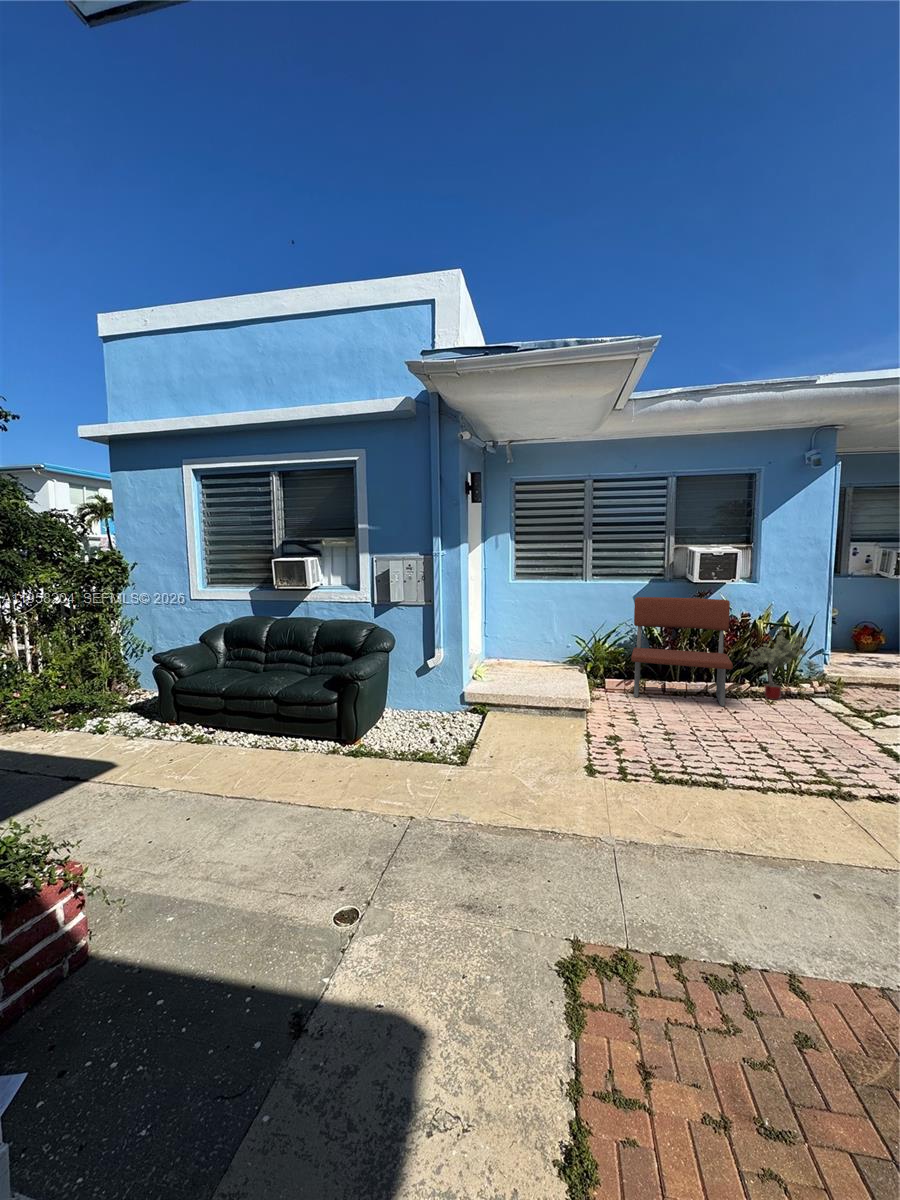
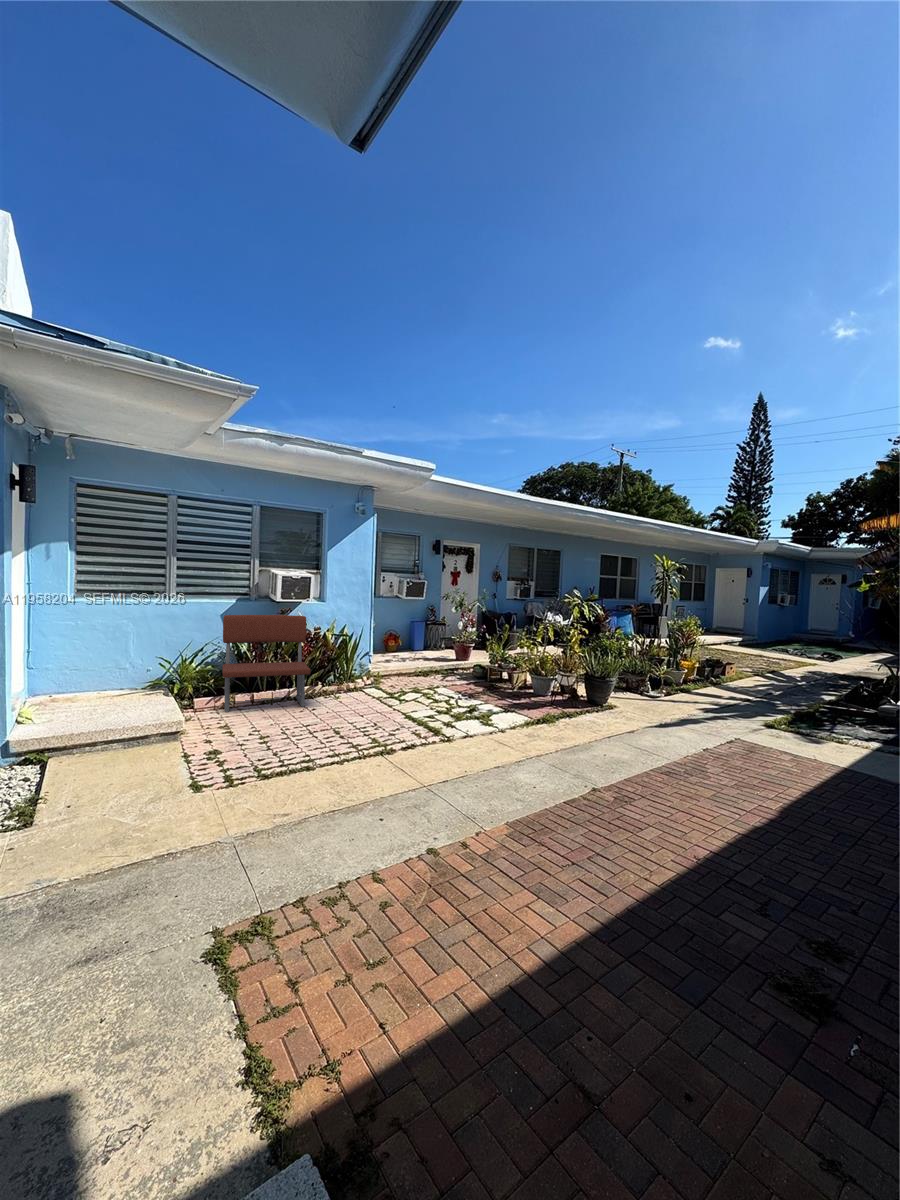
potted tree: present [745,627,807,700] -> none [317,636,360,696]

